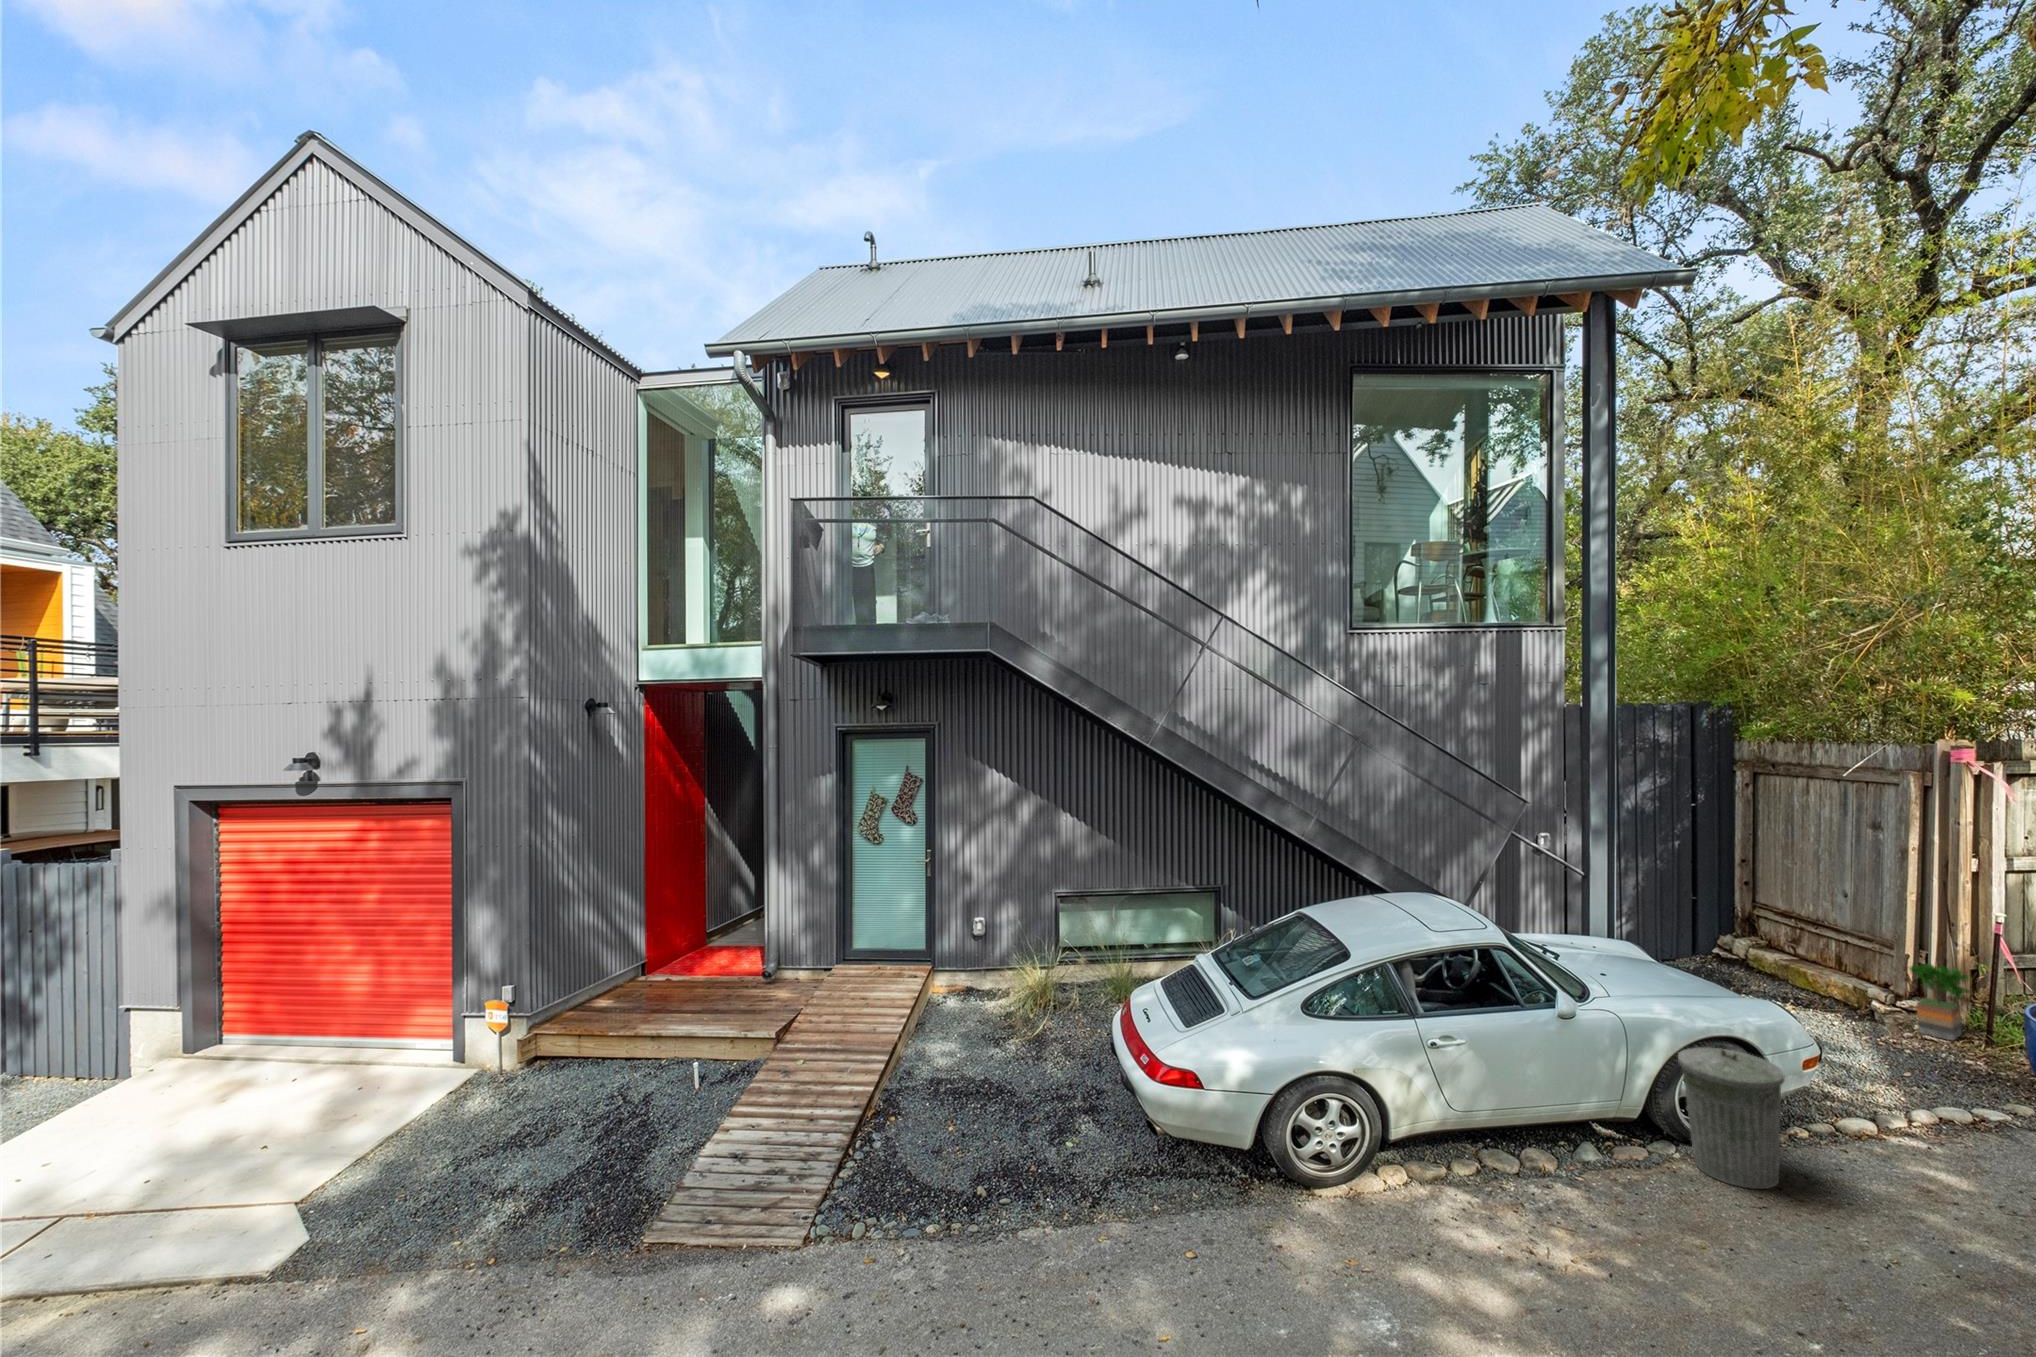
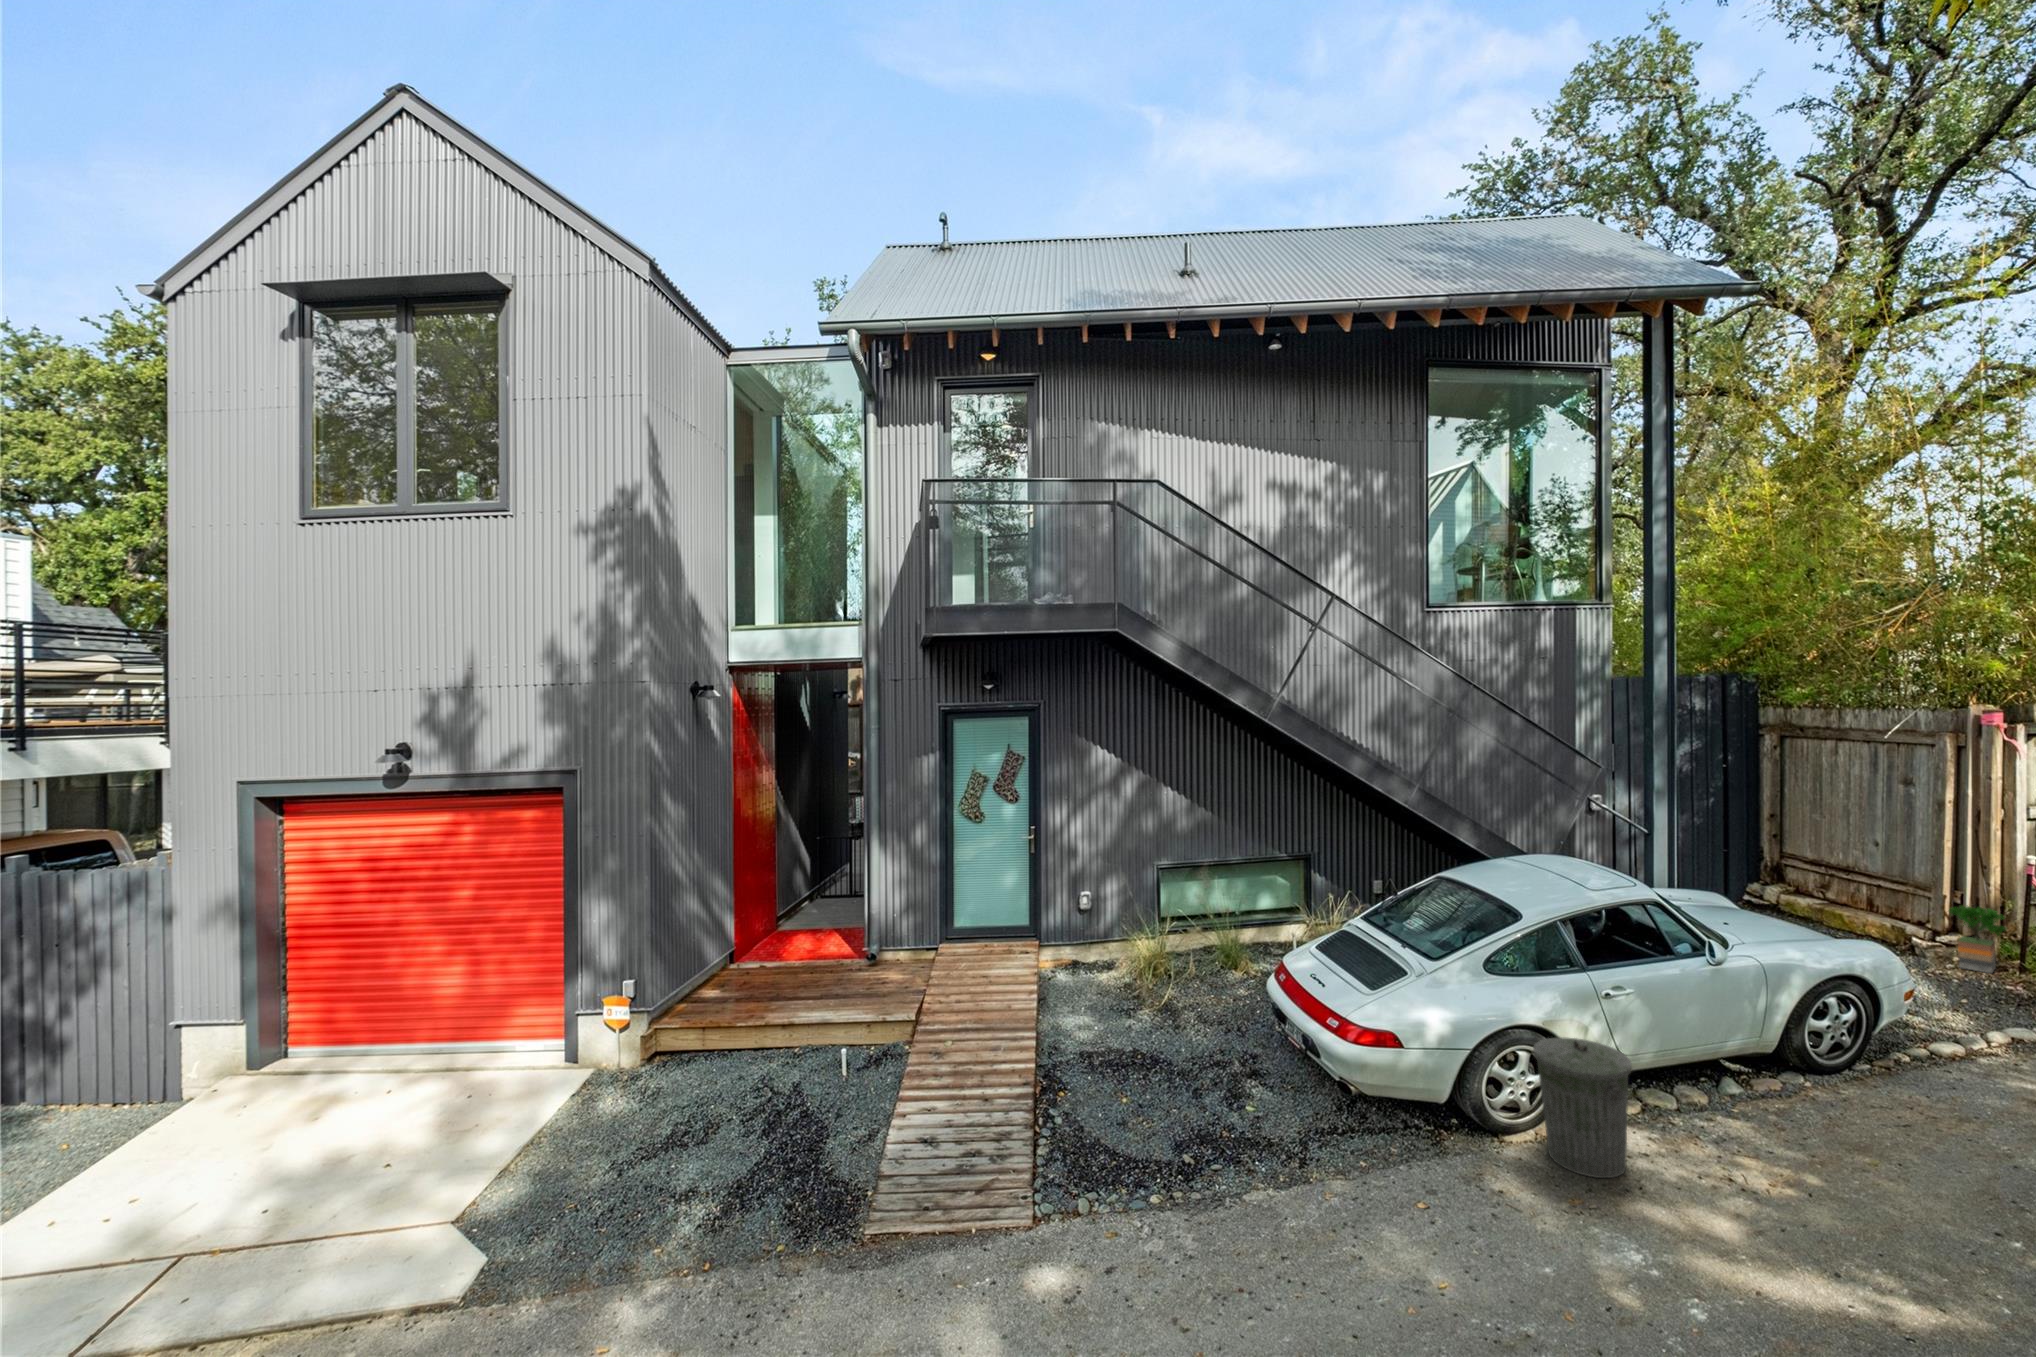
trash can: present [1678,1047,1785,1189] -> present [1533,1037,1632,1178]

